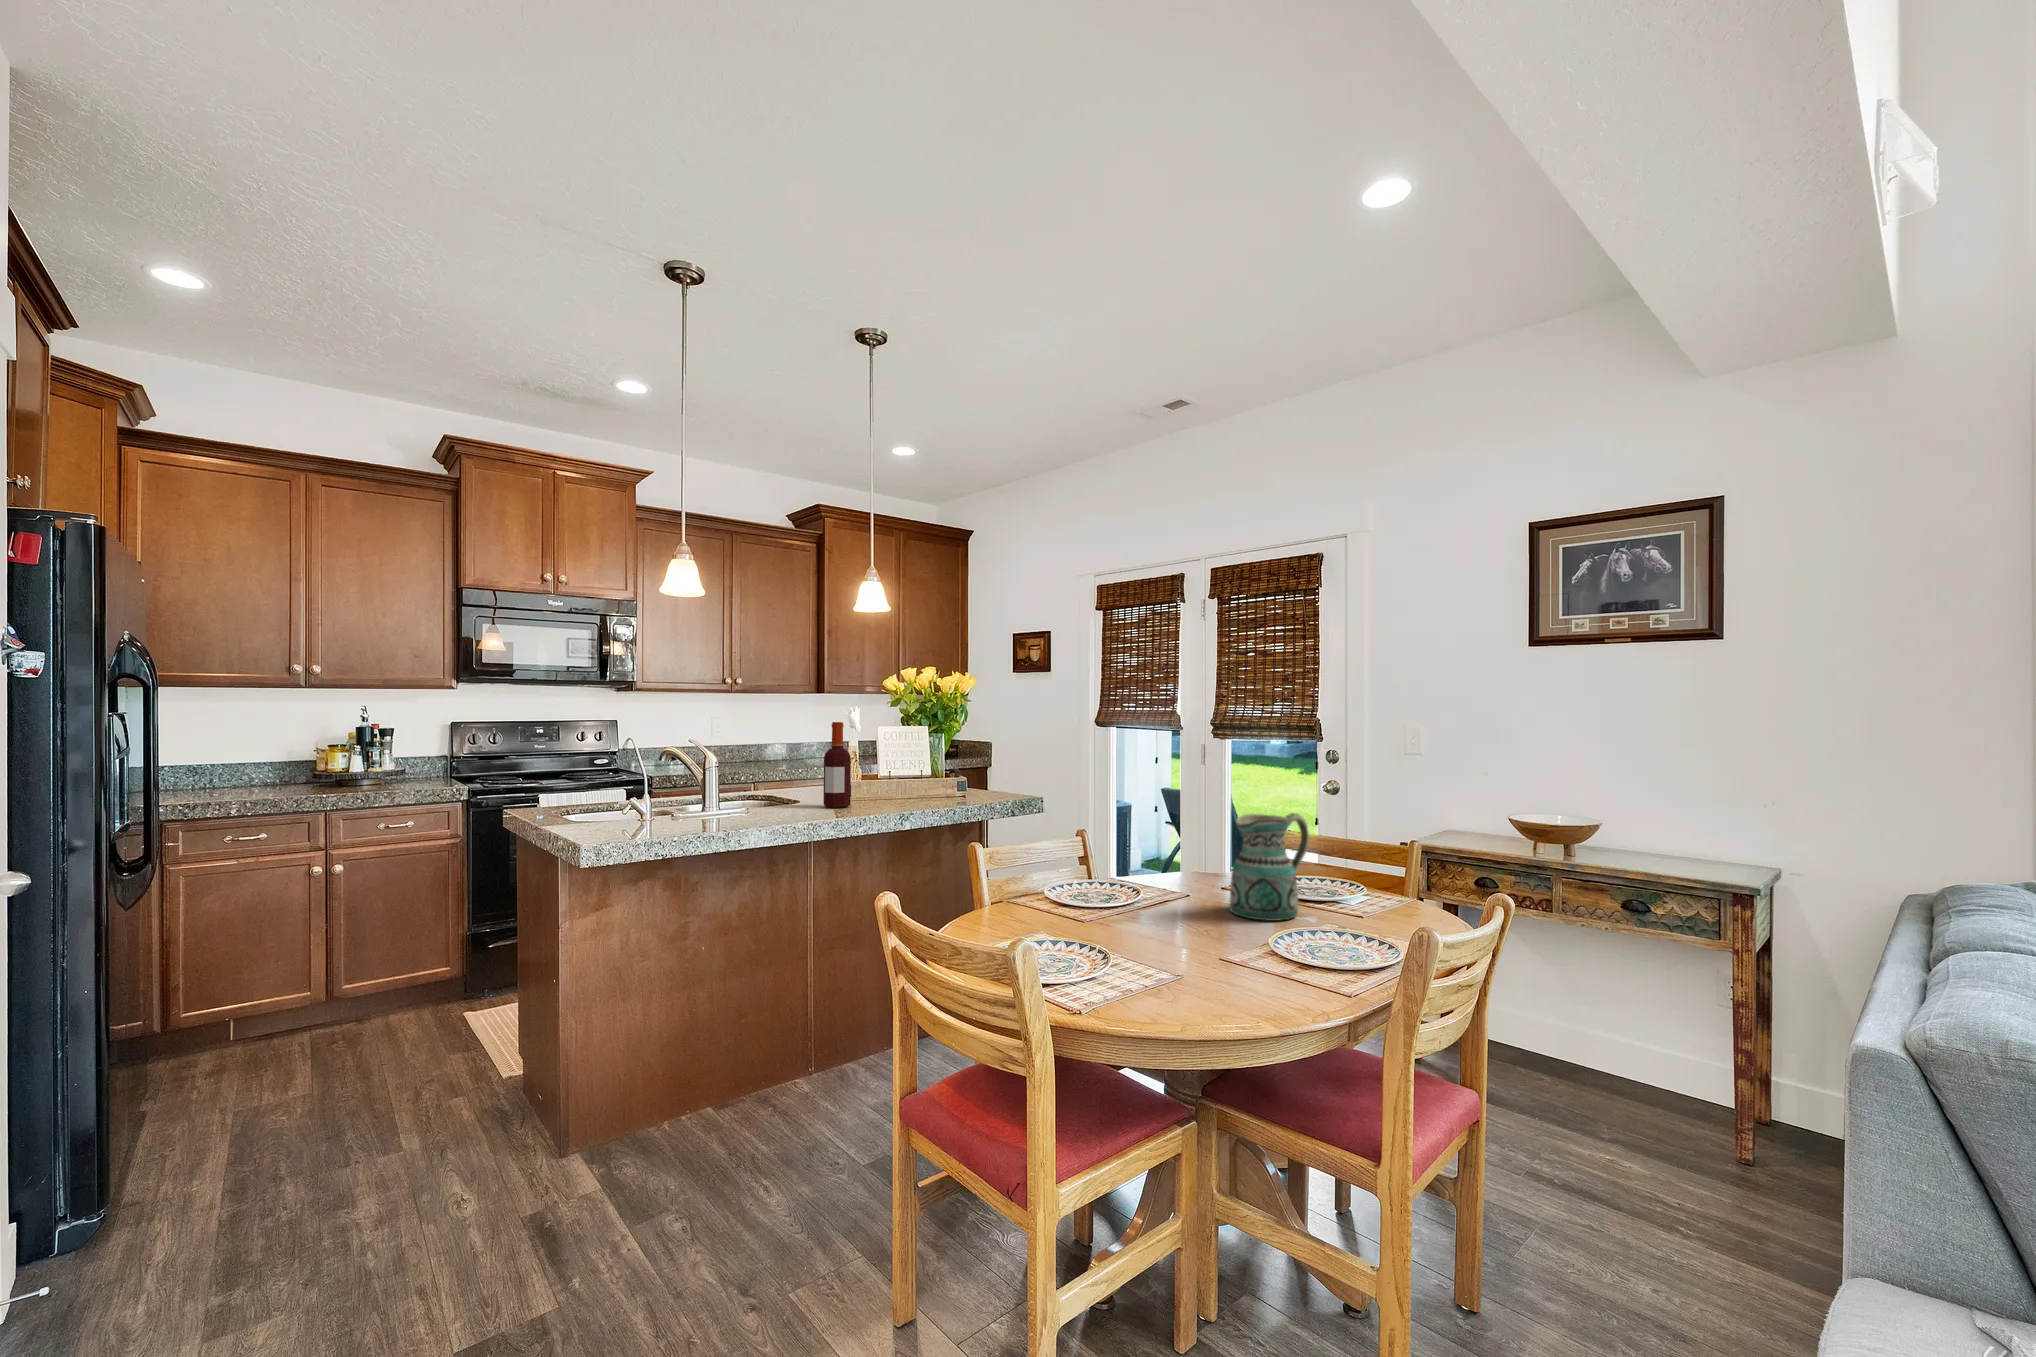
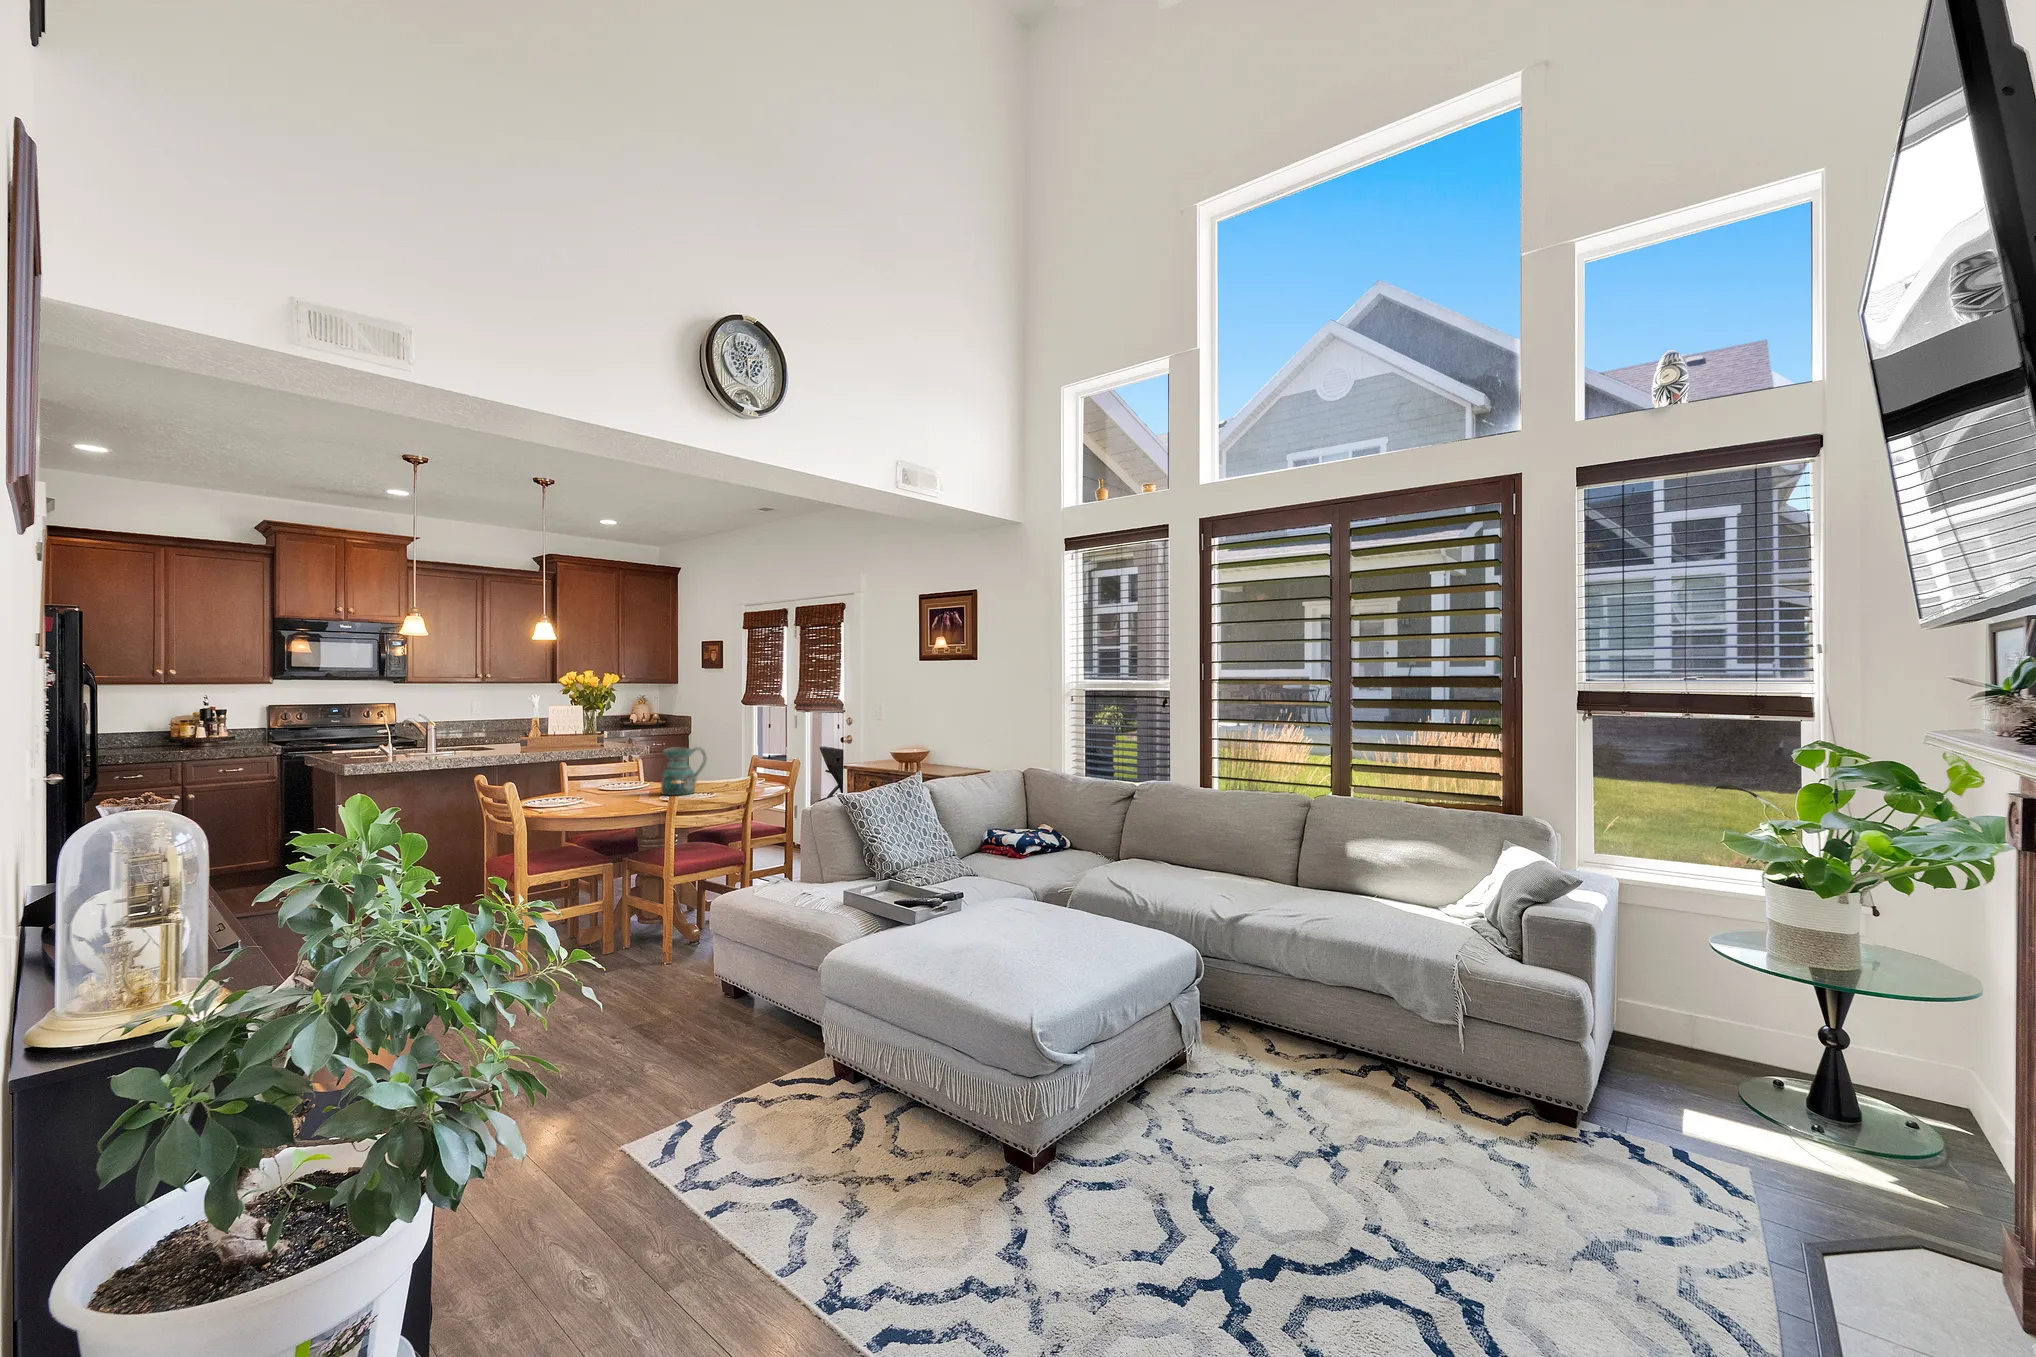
bottle: present [823,722,851,808] -> none [496,704,513,753]

